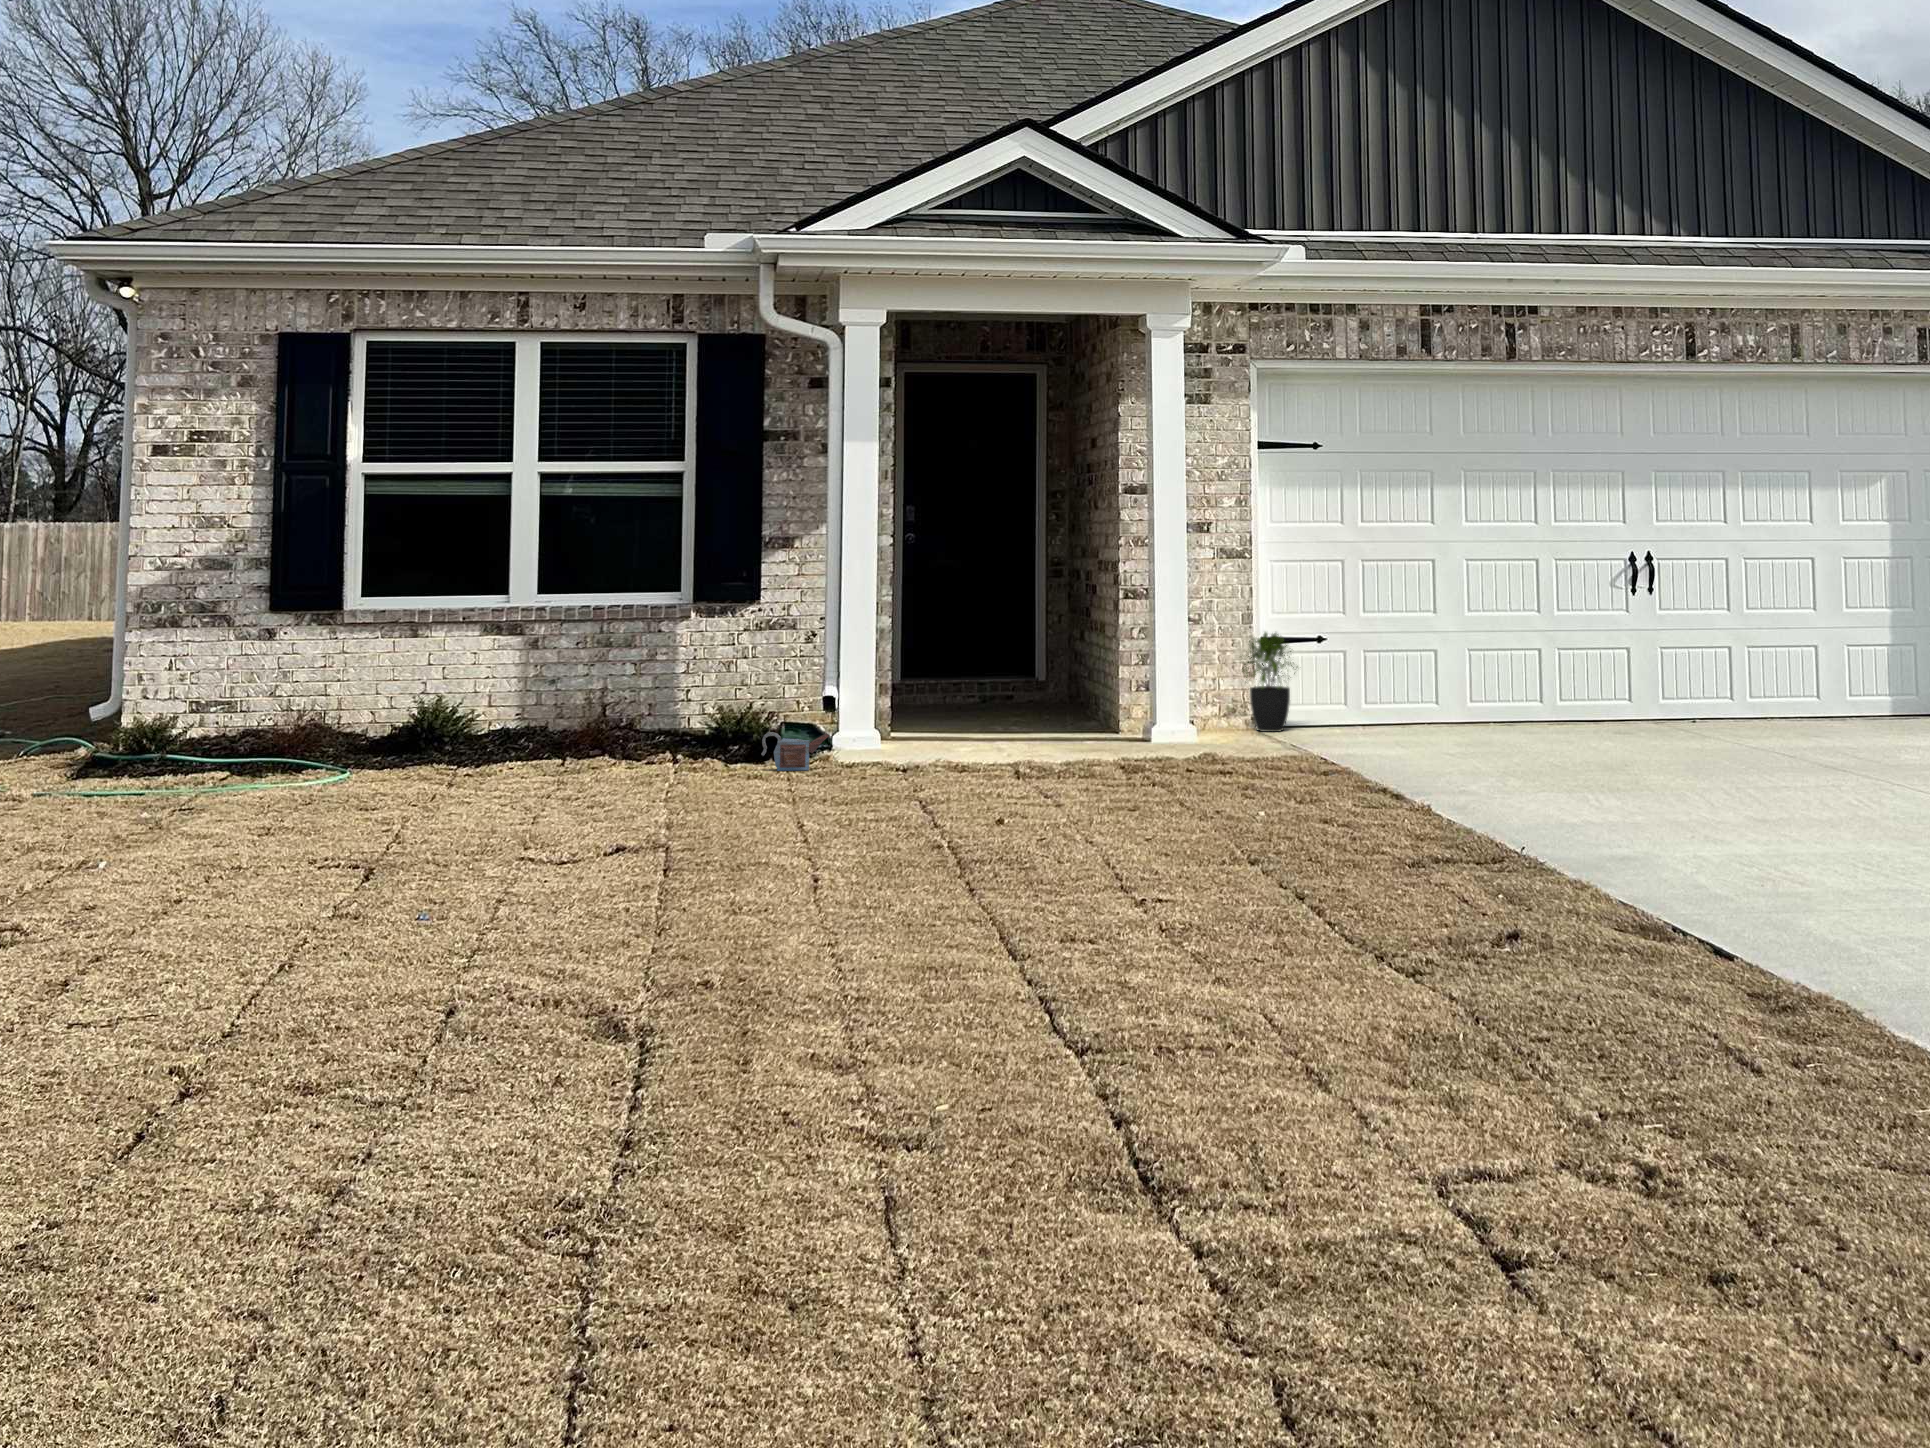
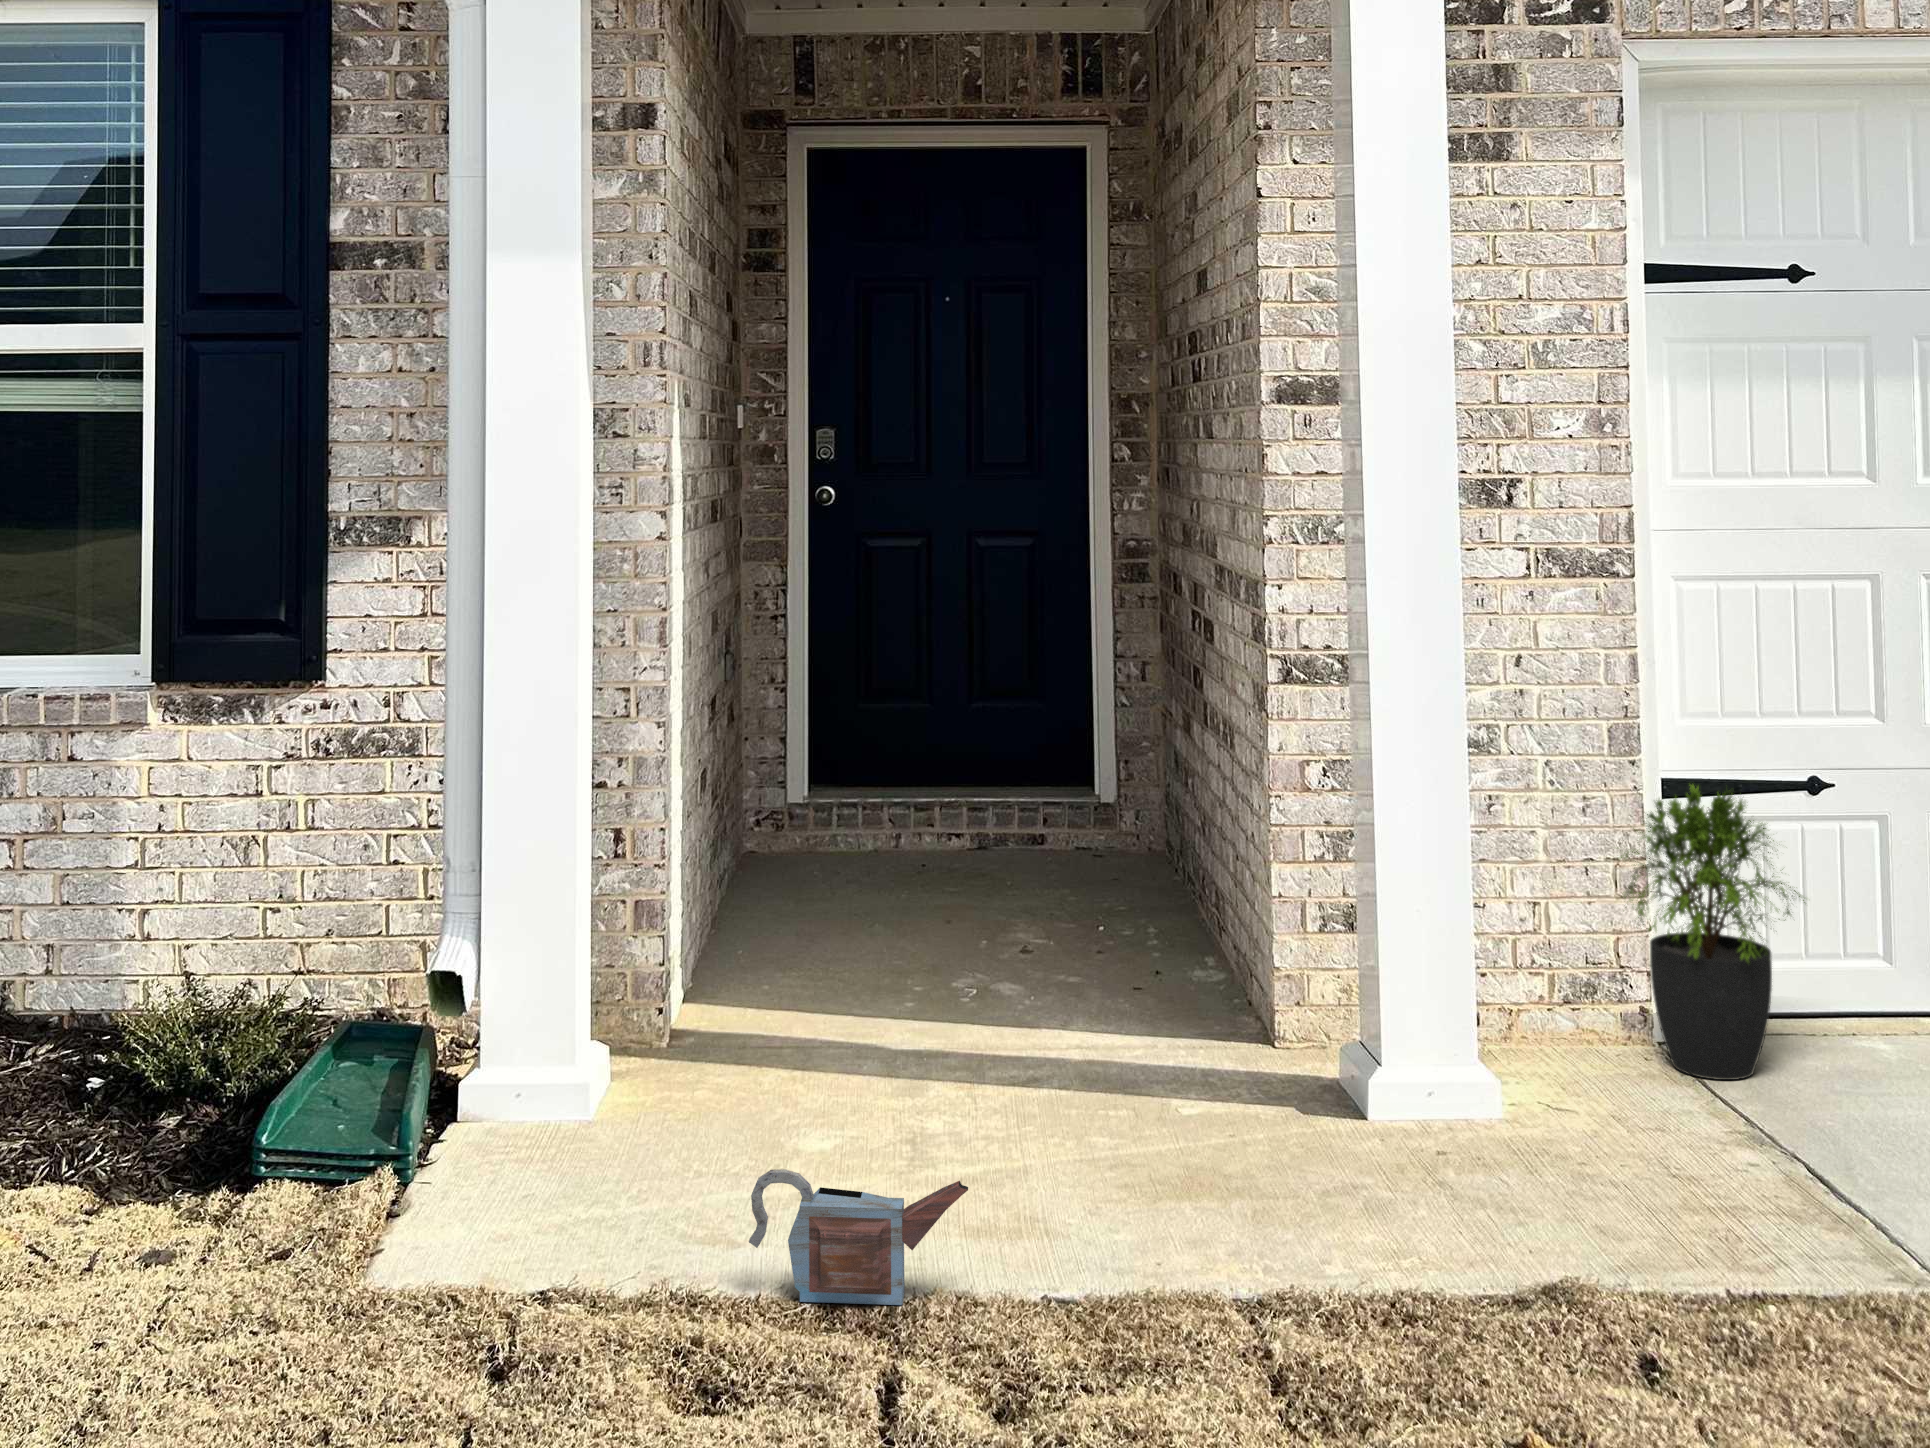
watering can: present [761,732,829,771] -> present [749,1169,968,1305]

